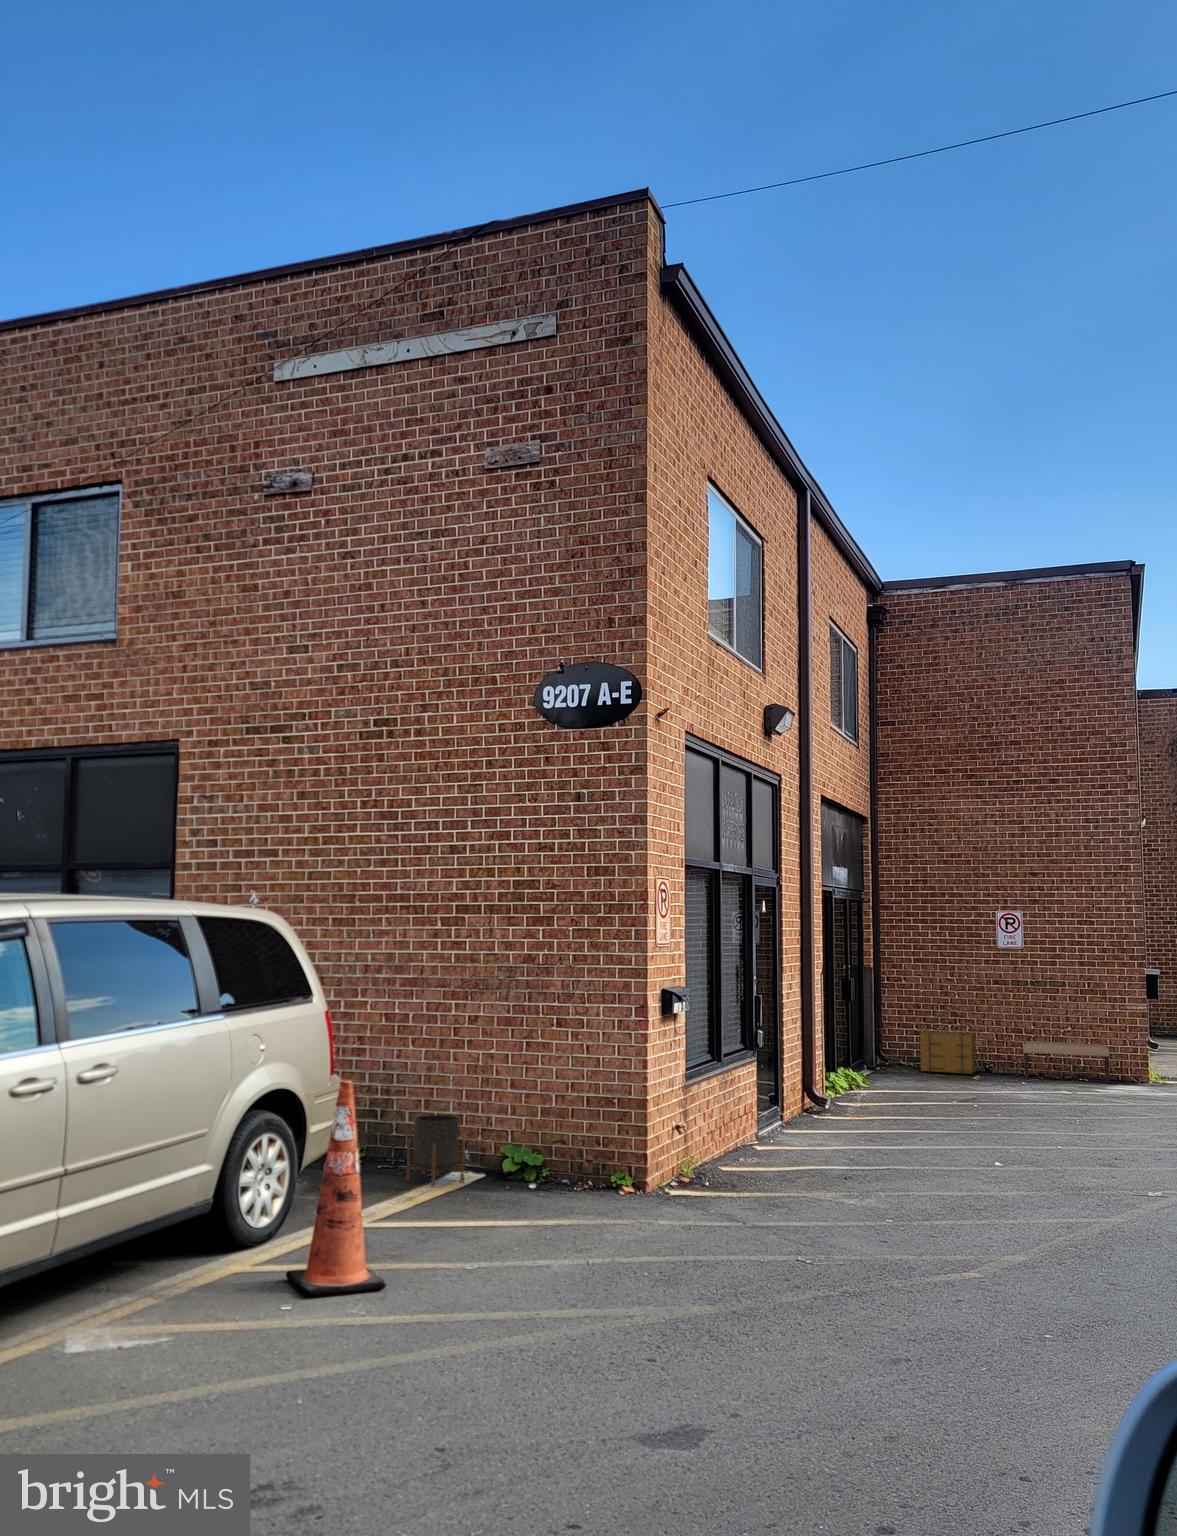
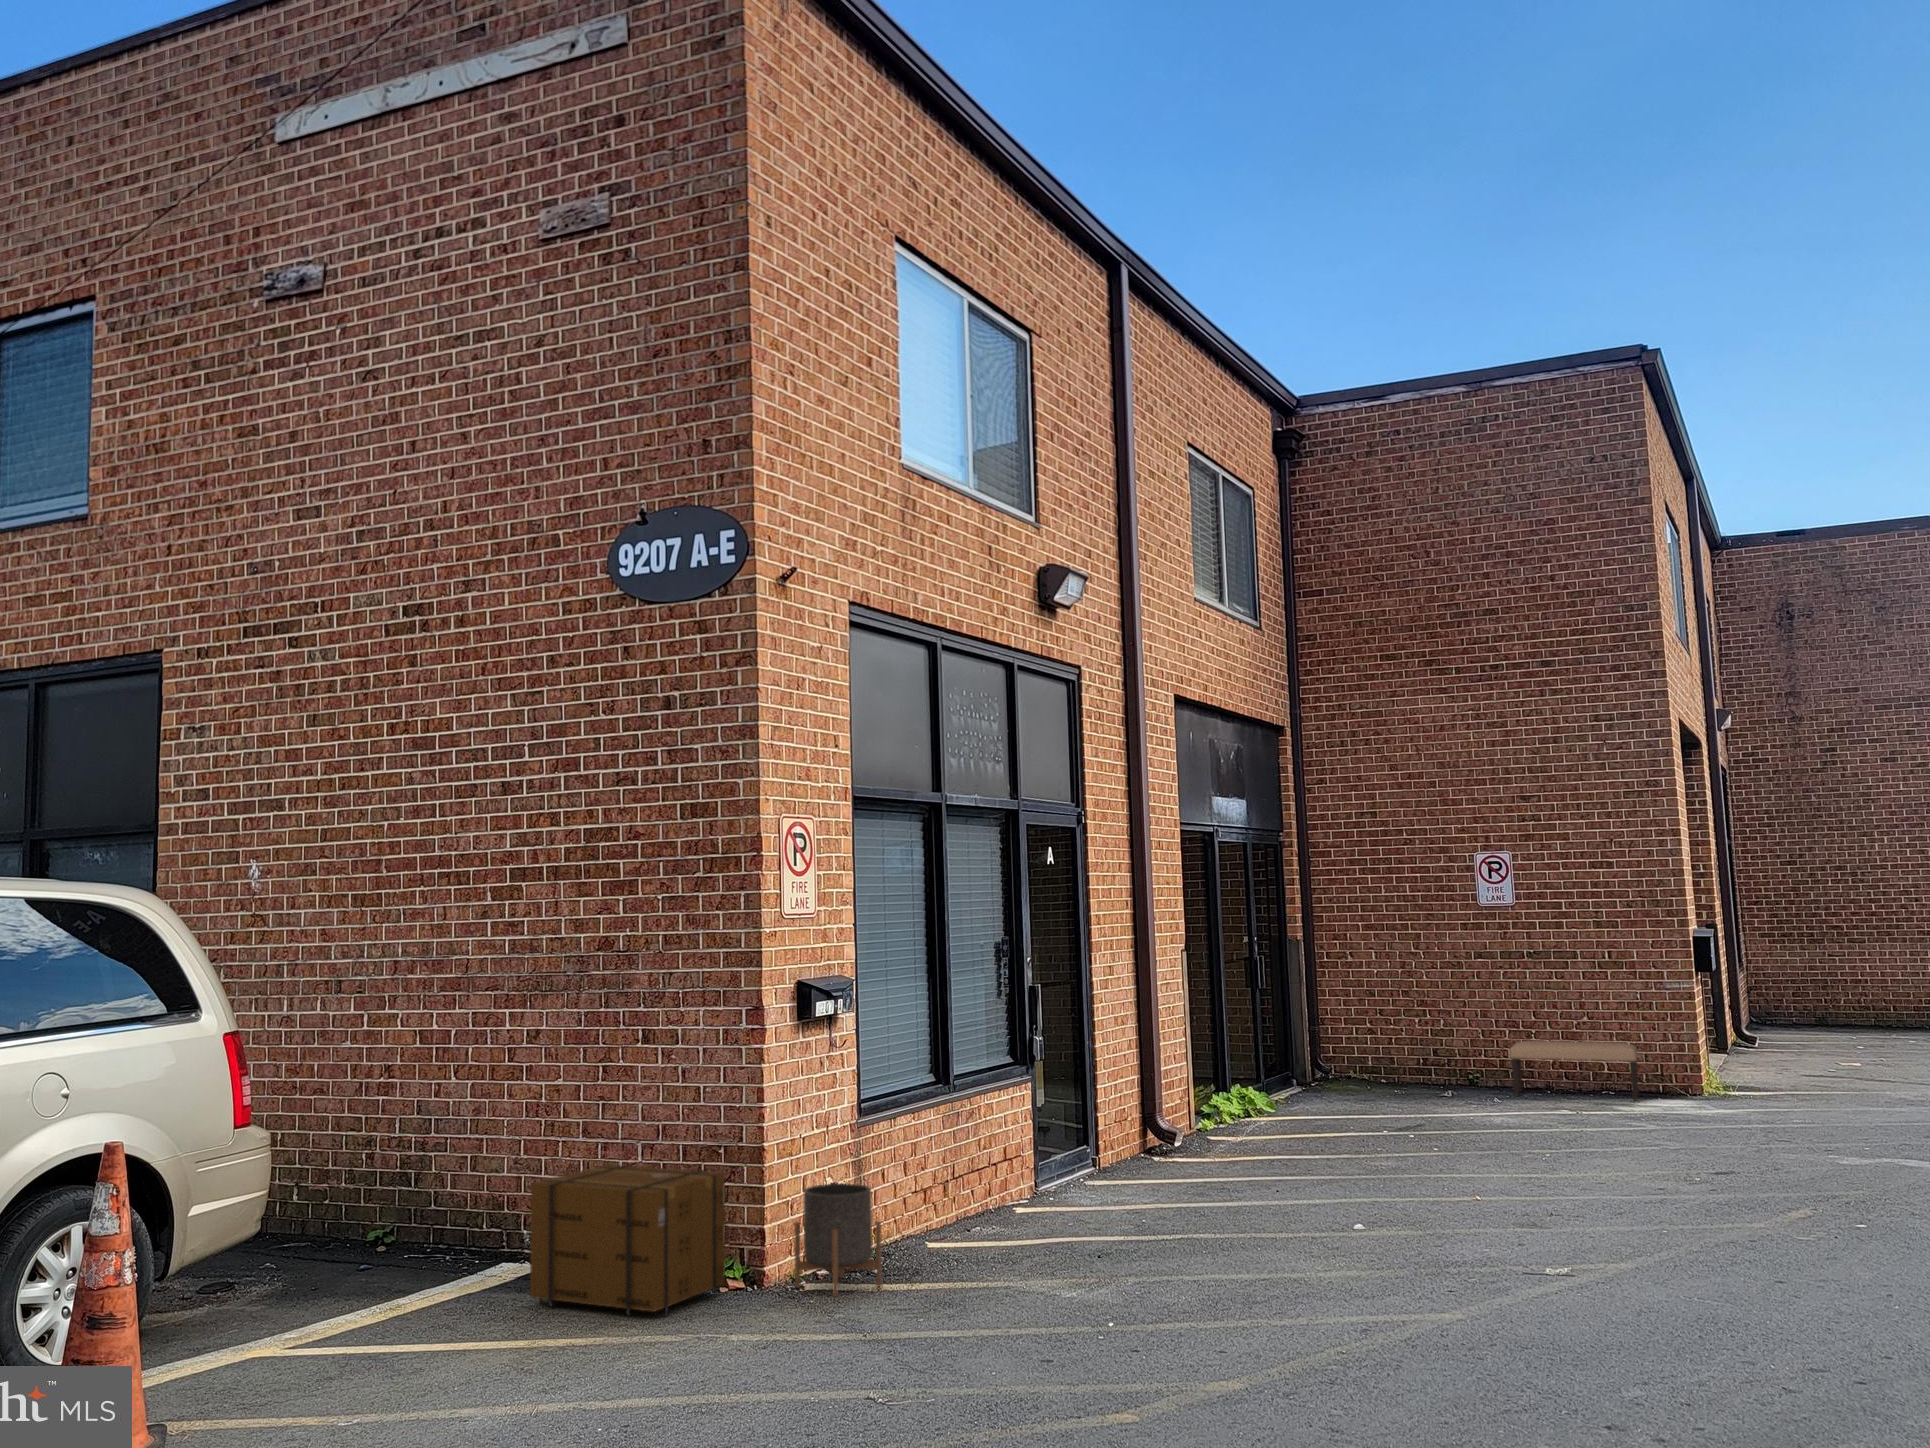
cardboard box: present [920,1031,978,1074] -> present [530,1165,725,1316]
planter: present [406,1115,465,1187] -> present [794,1184,882,1297]

